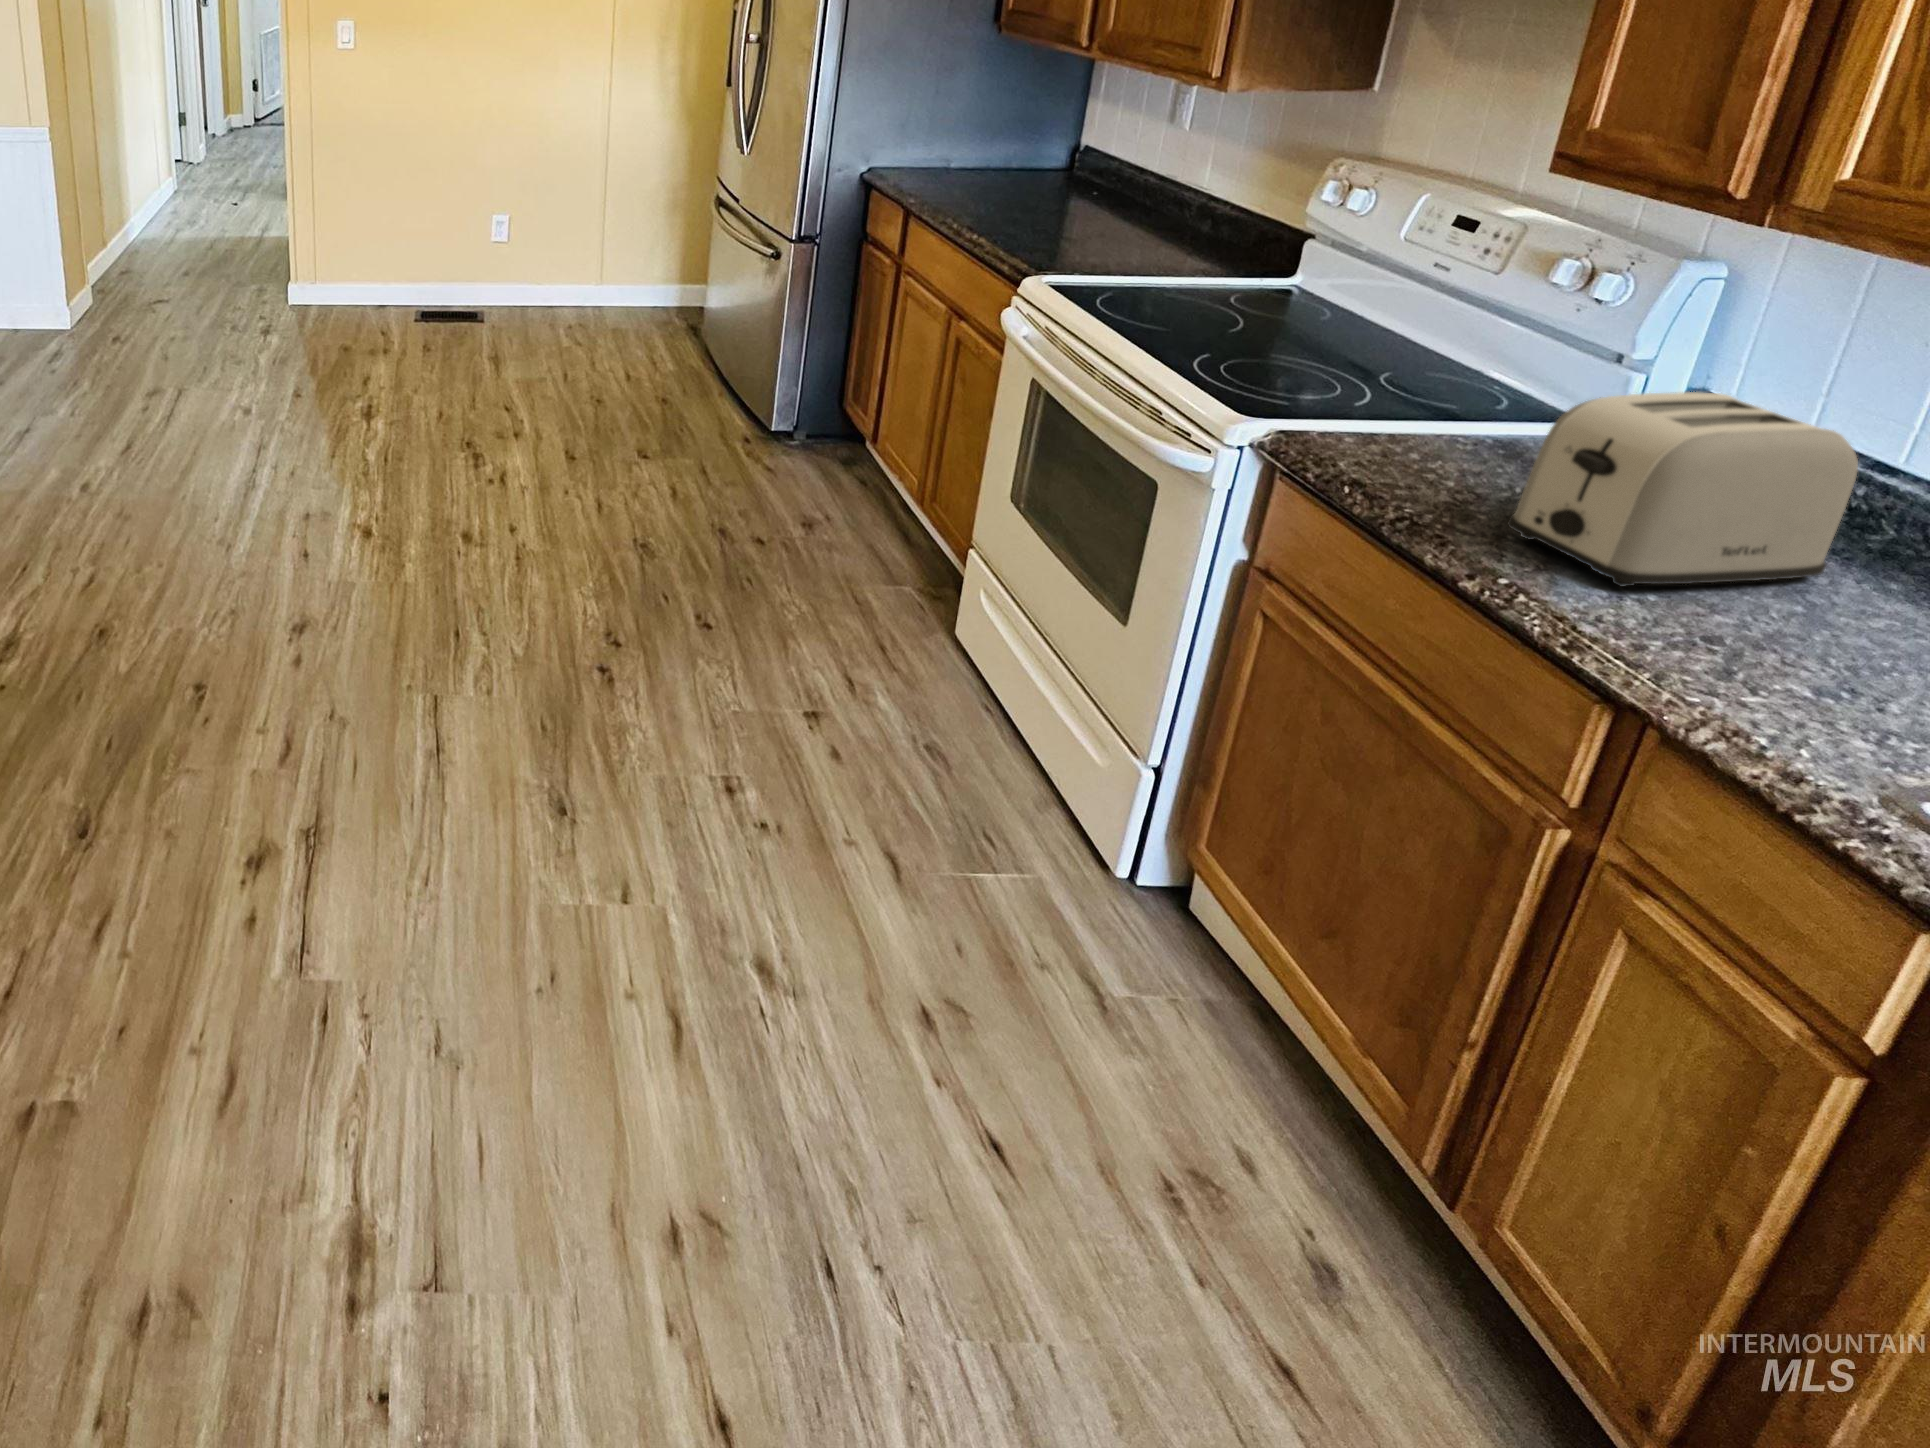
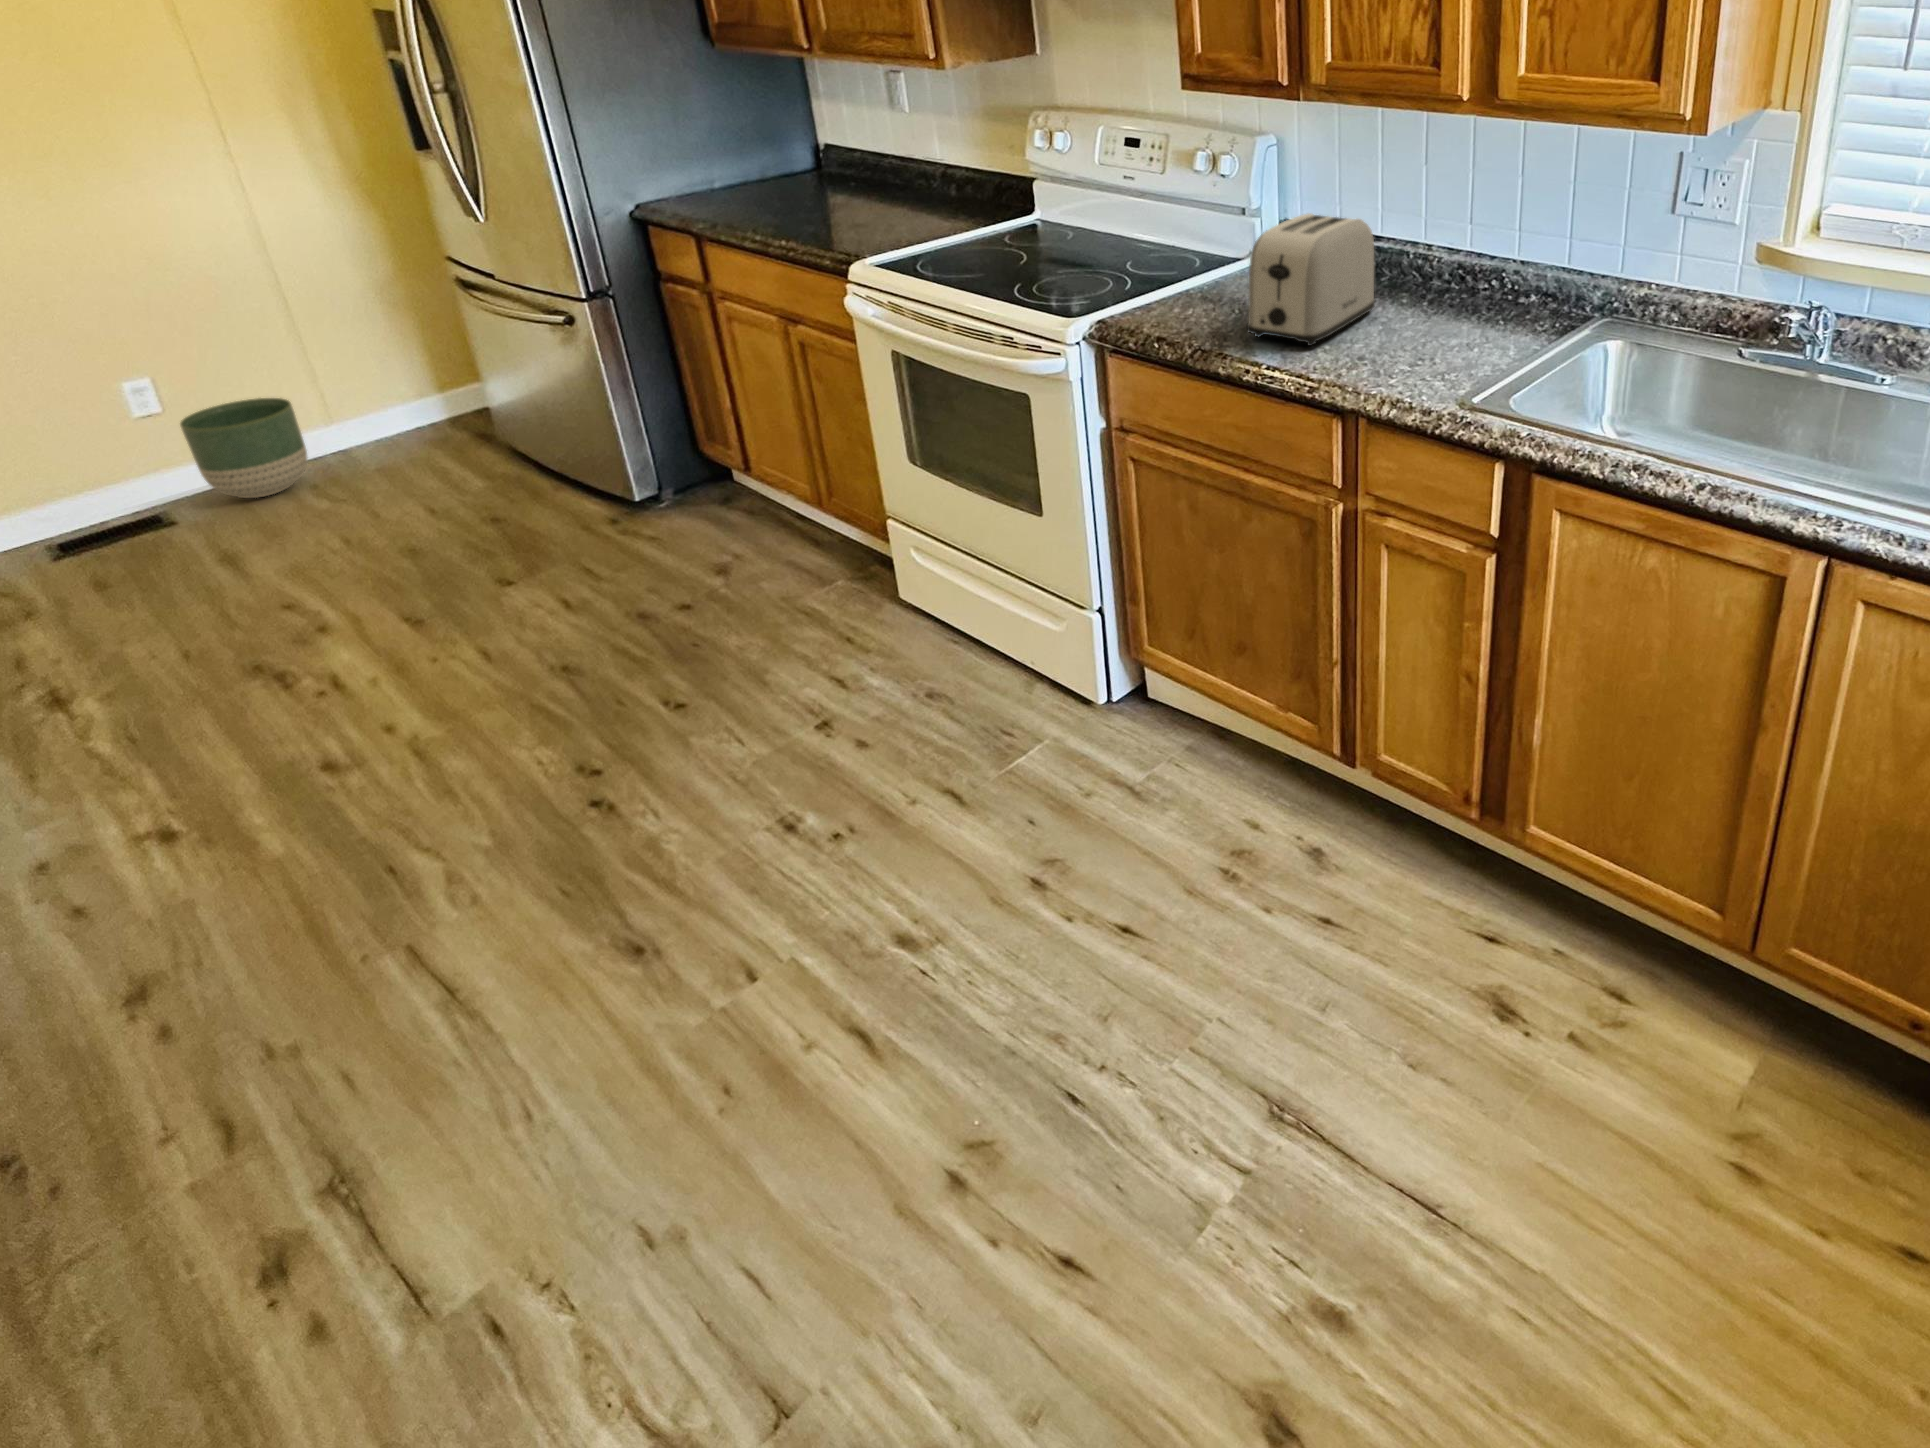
planter: none [512,250,579,325] -> present [180,398,308,498]

